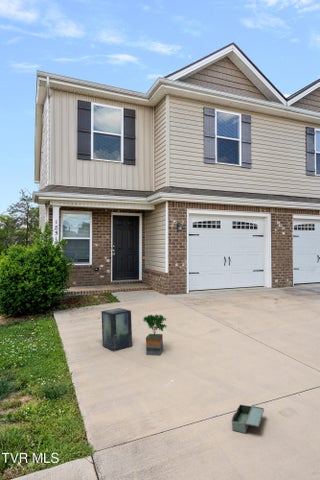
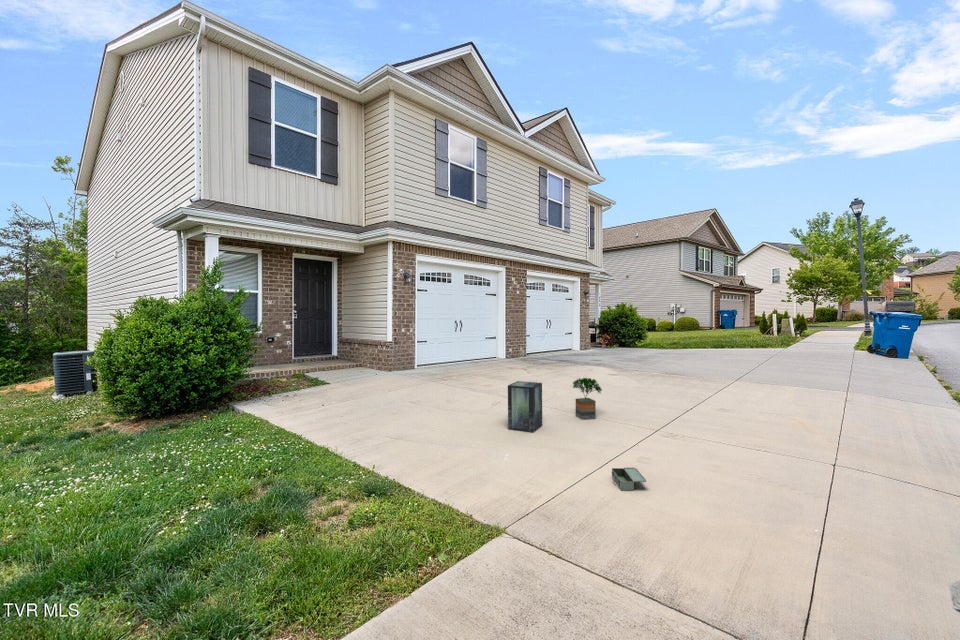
storage box: present [102,308,132,351] -> present [508,381,542,433]
potted tree: present [143,315,166,355] -> present [573,378,602,420]

